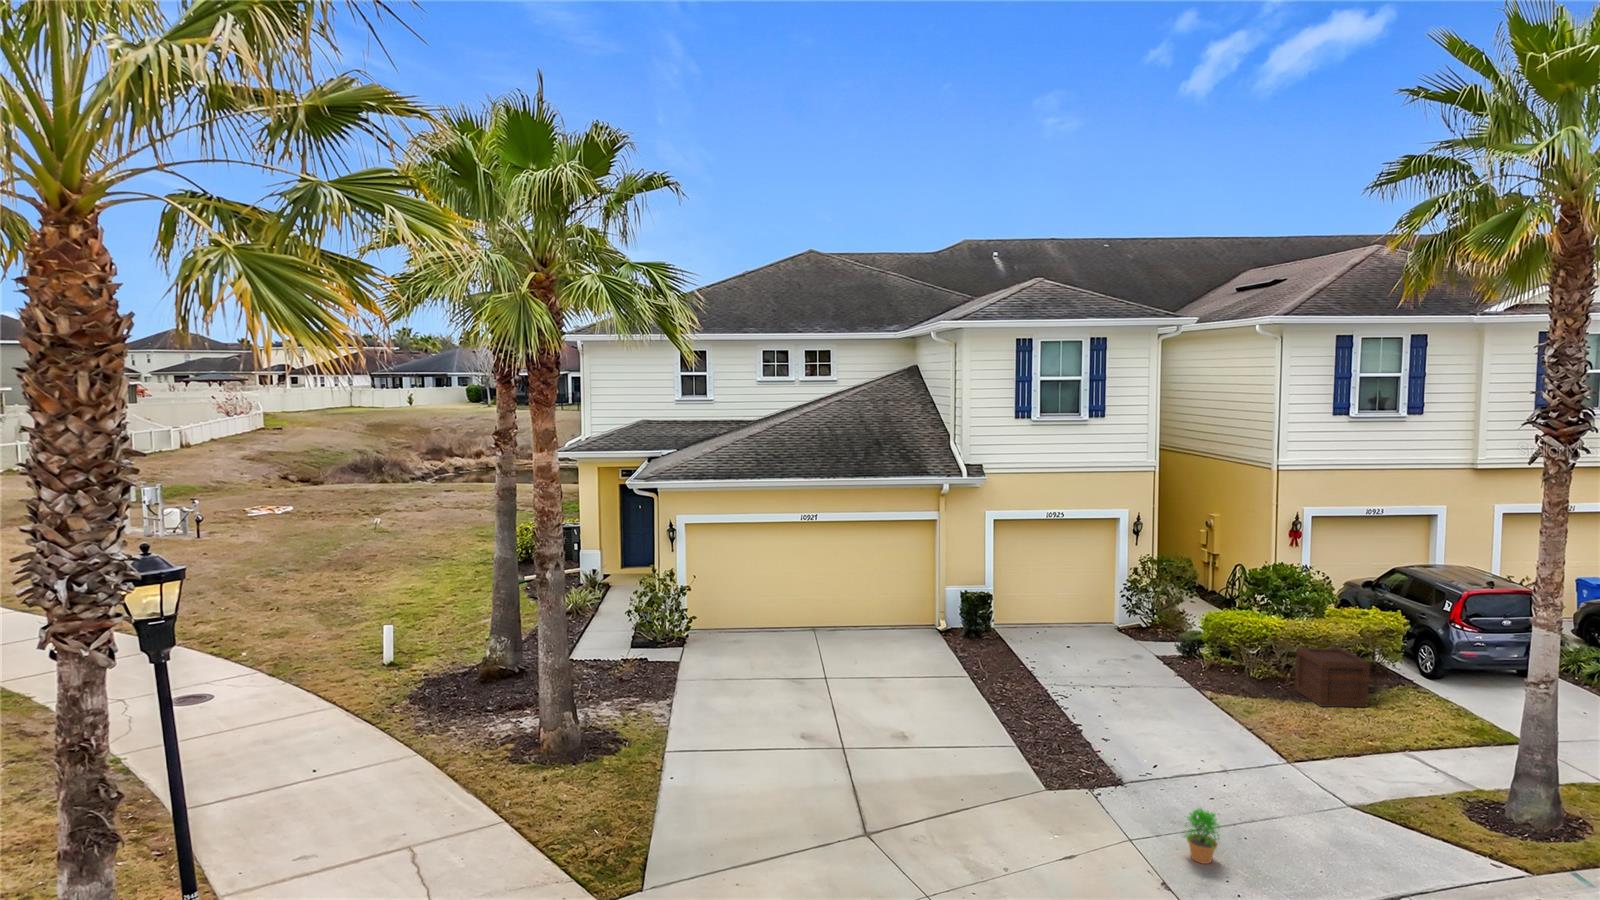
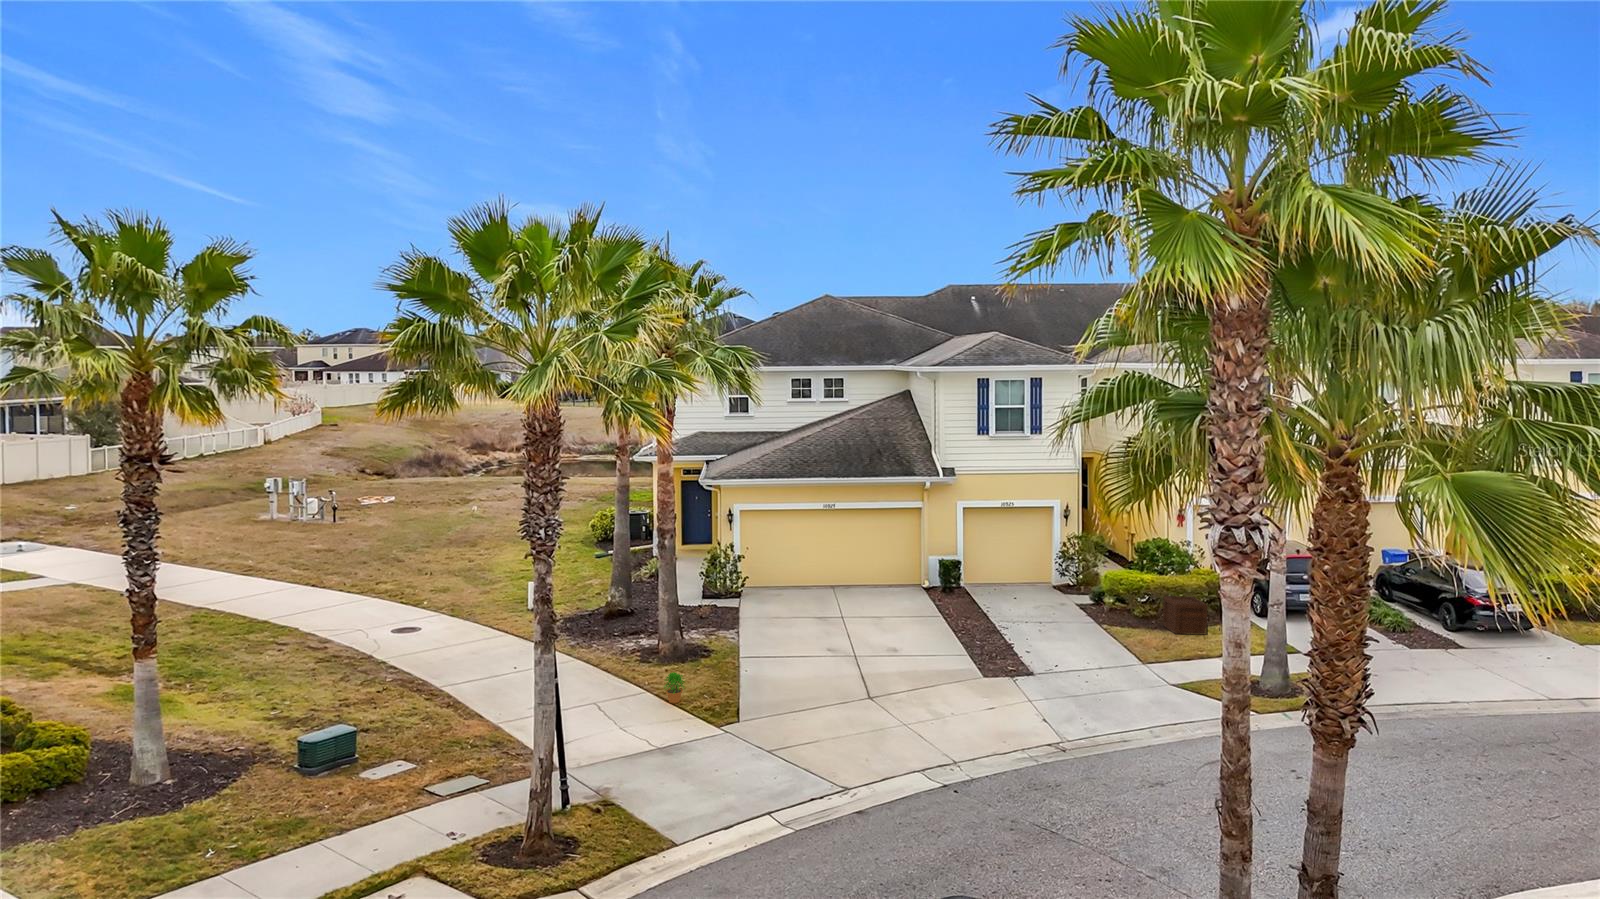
potted plant: present [1184,809,1221,864] -> present [664,672,684,703]

